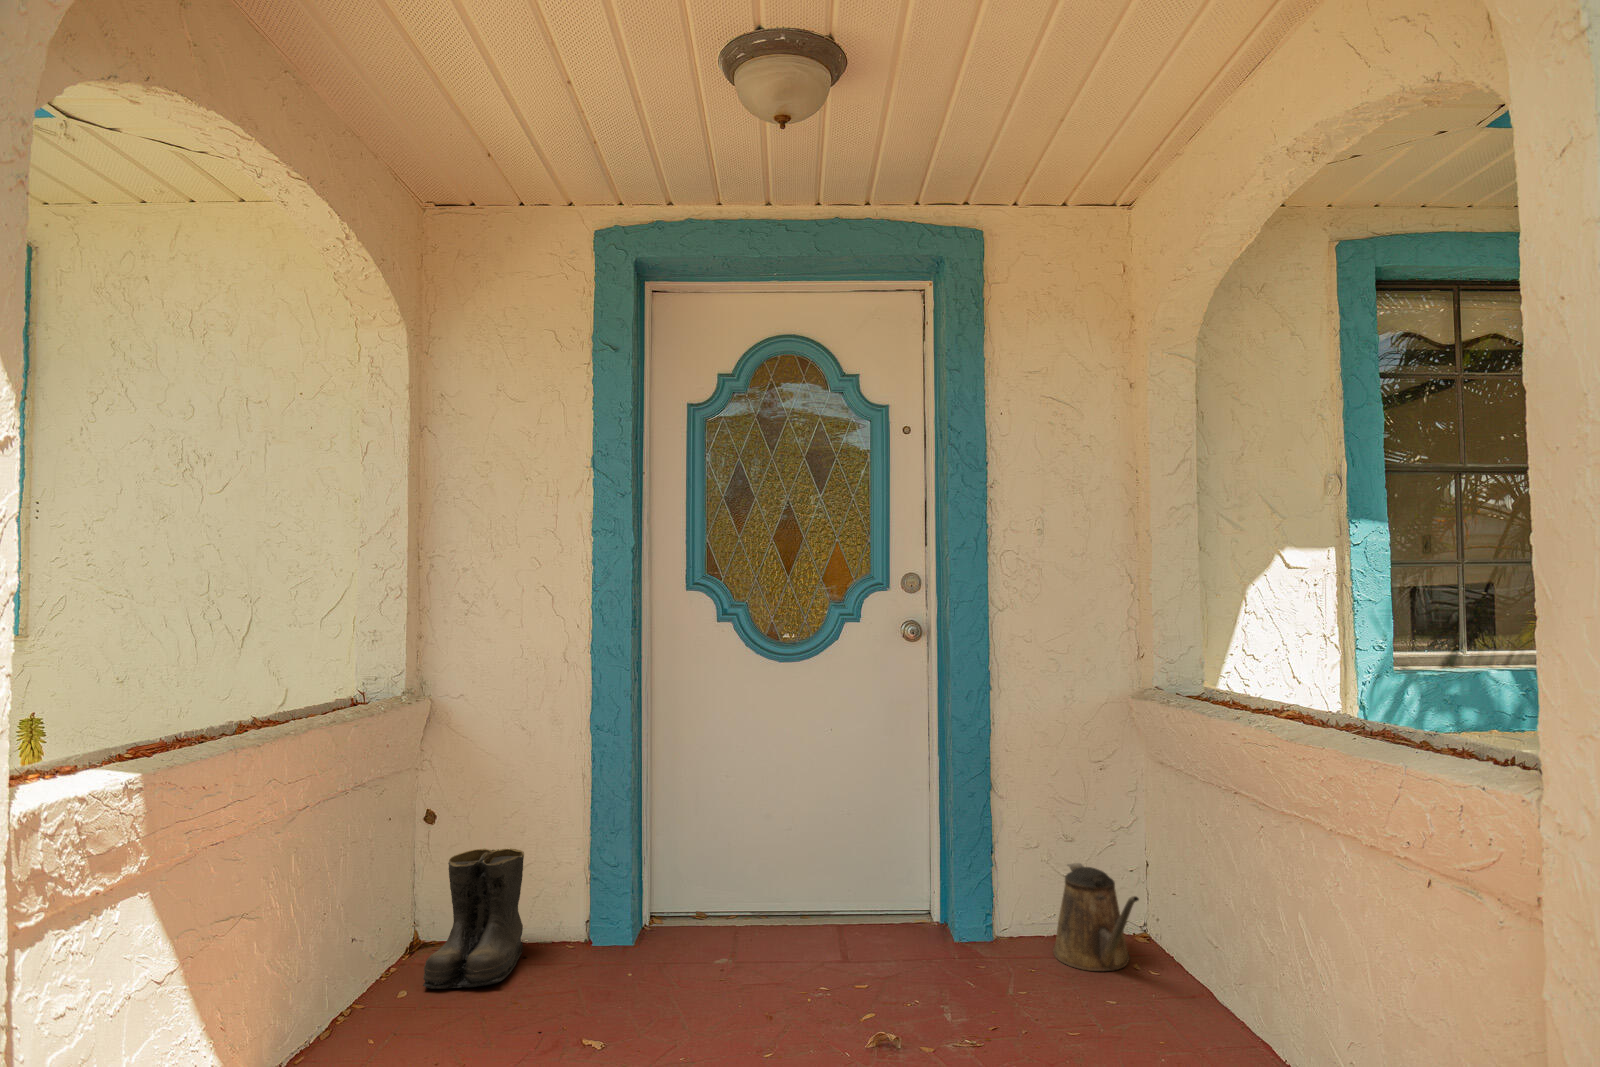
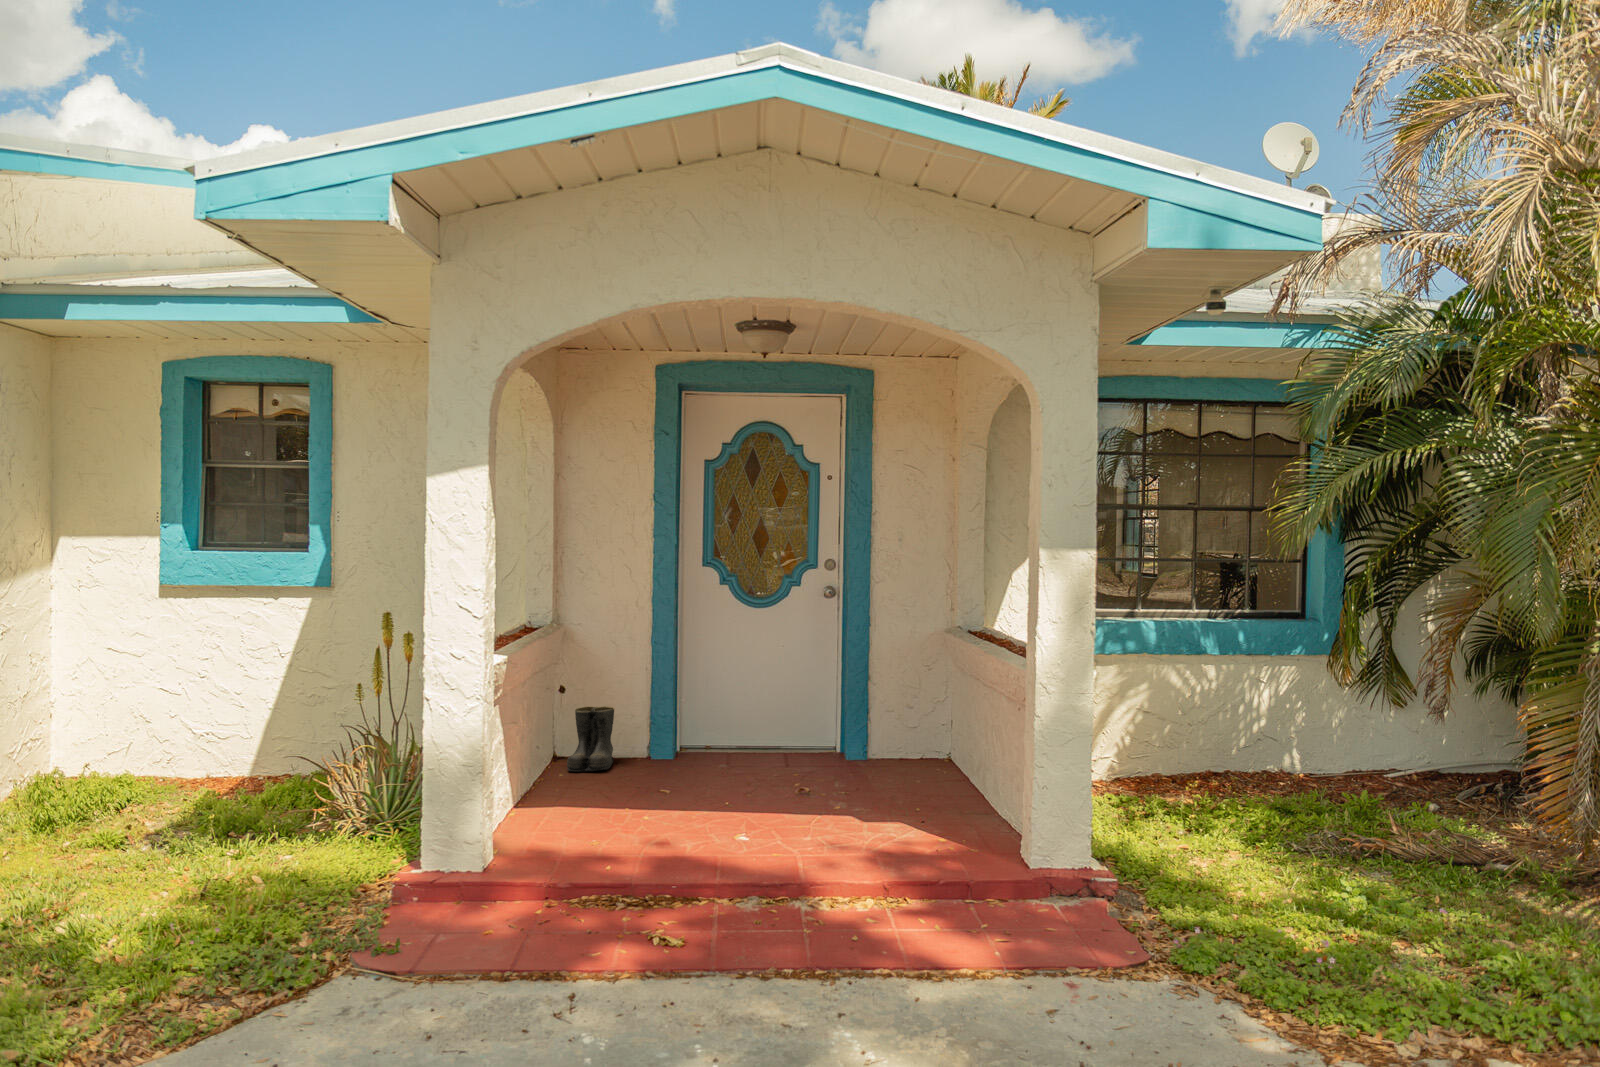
watering can: present [1053,863,1139,971] -> none [898,720,938,771]

